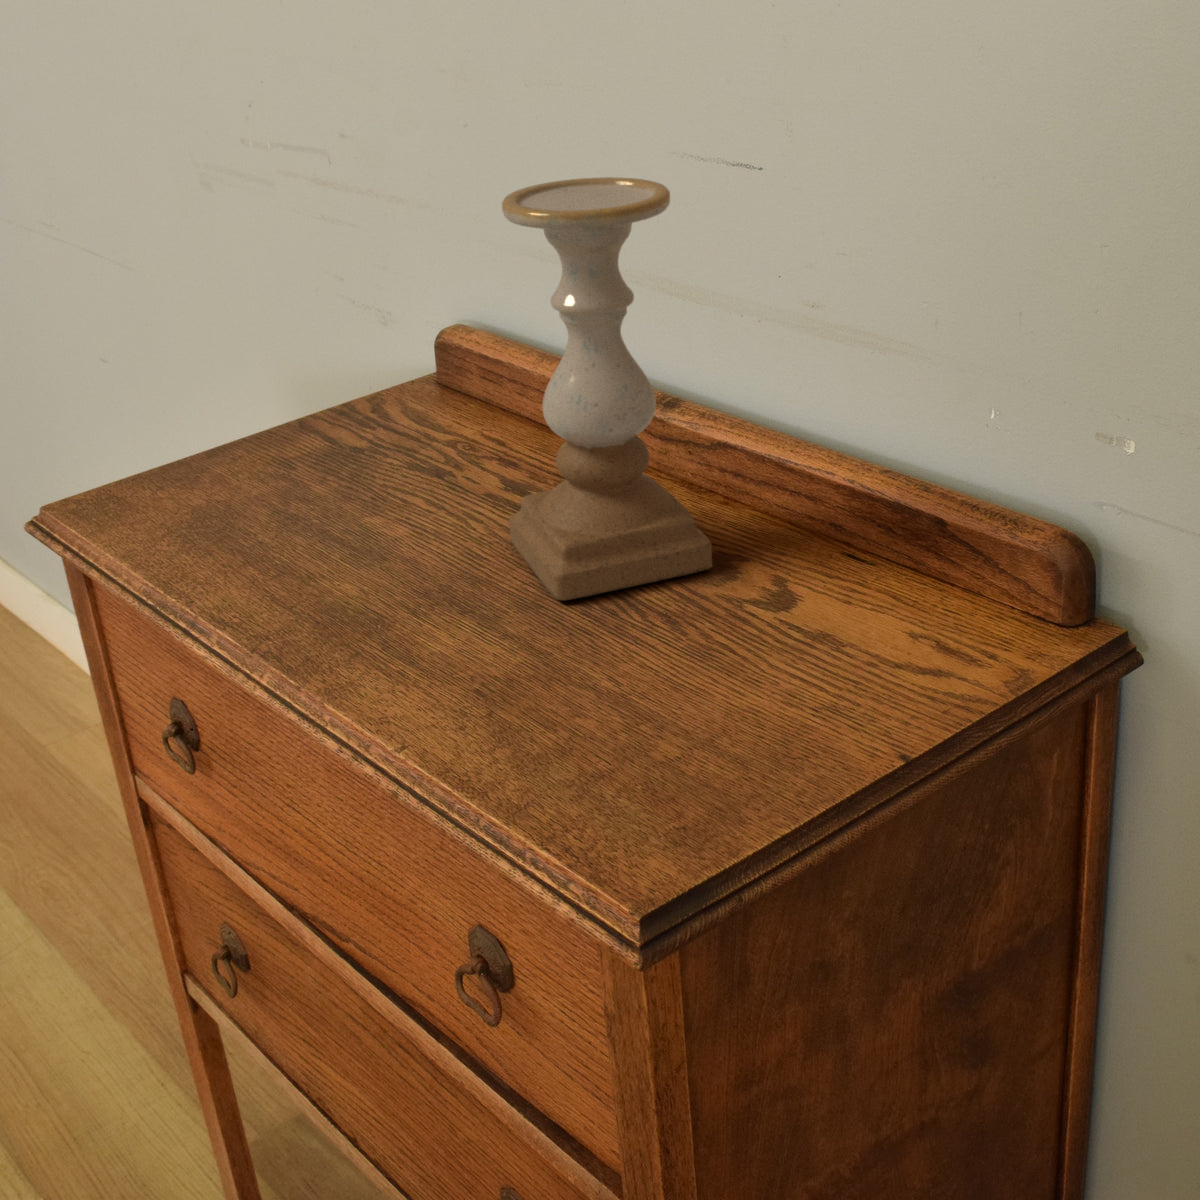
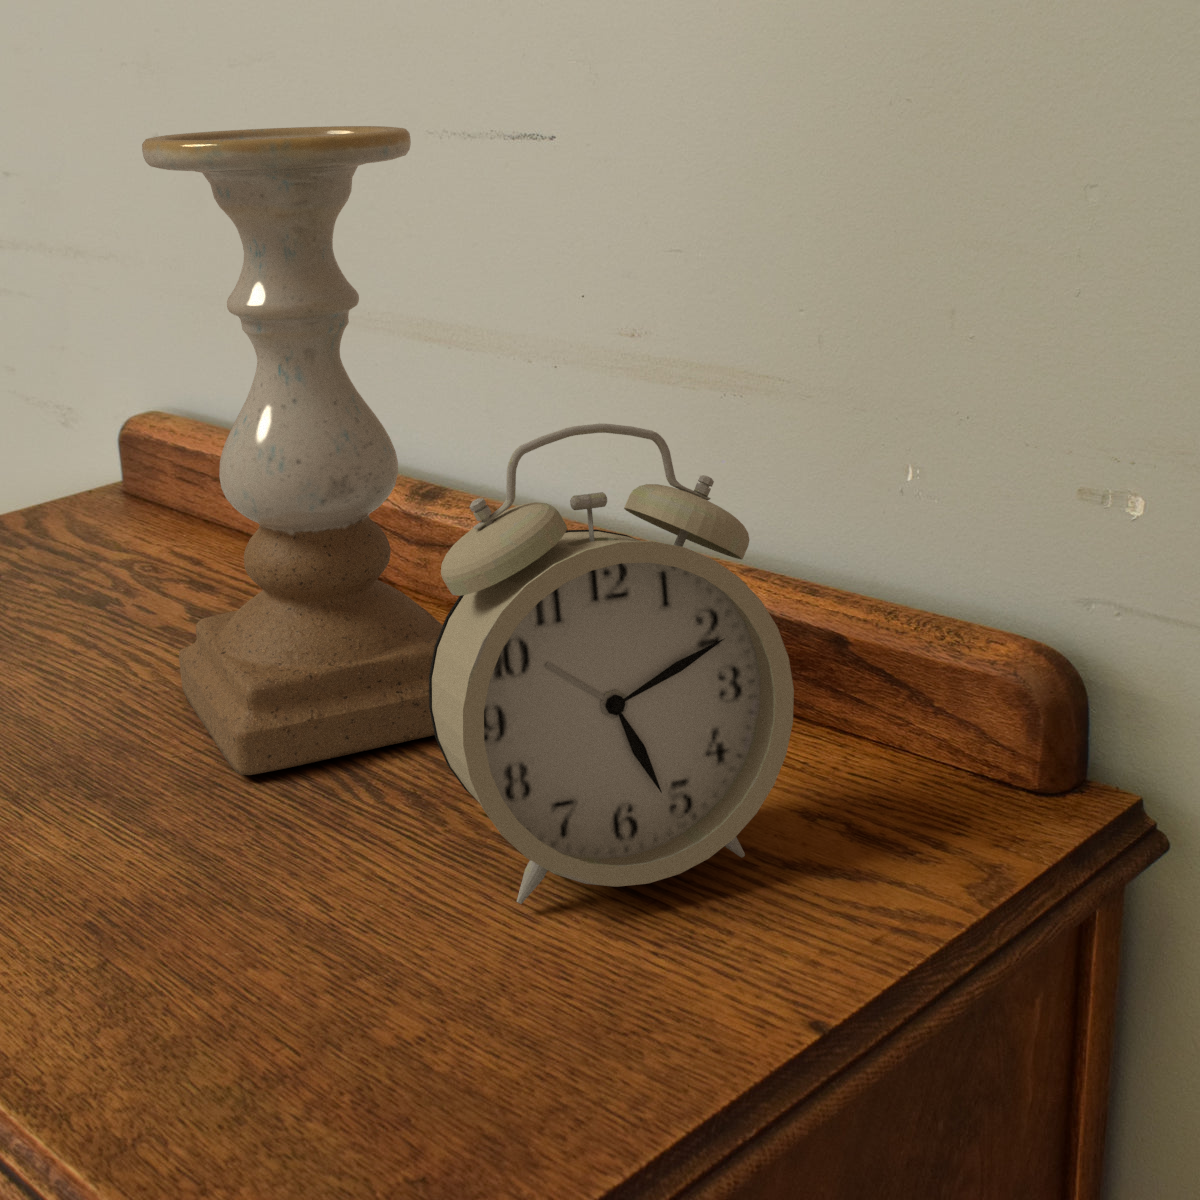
alarm clock: none [682,401,903,684] -> present [429,423,794,904]

